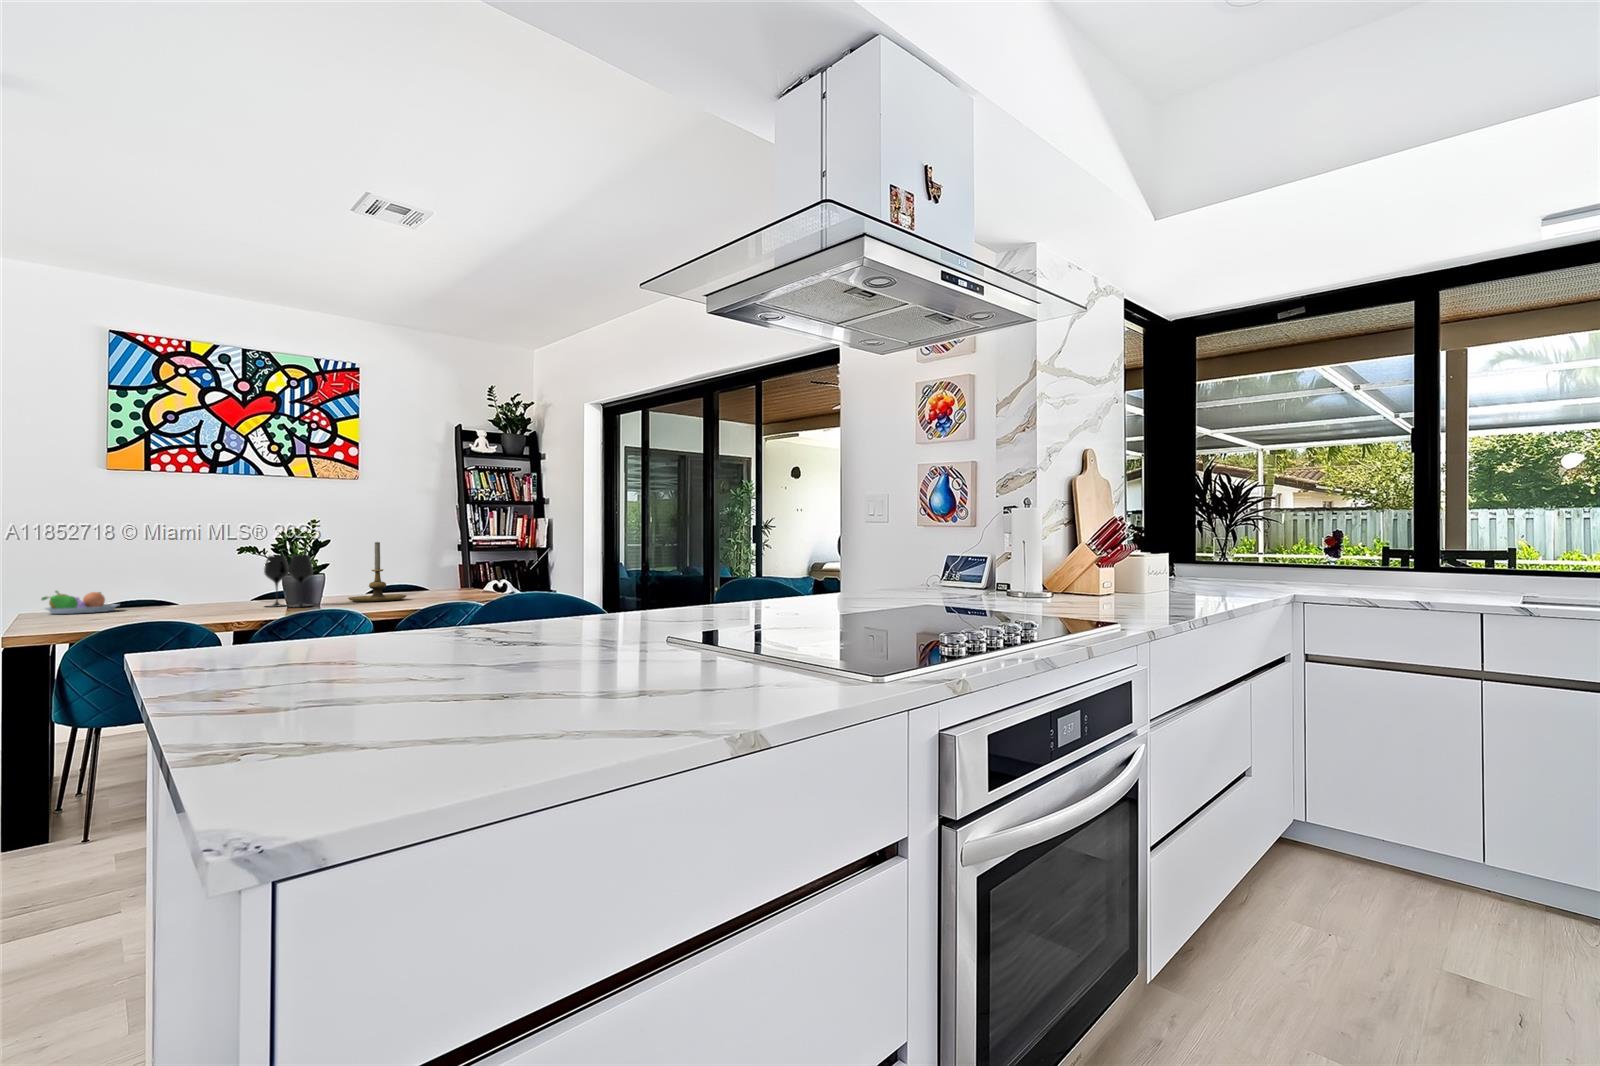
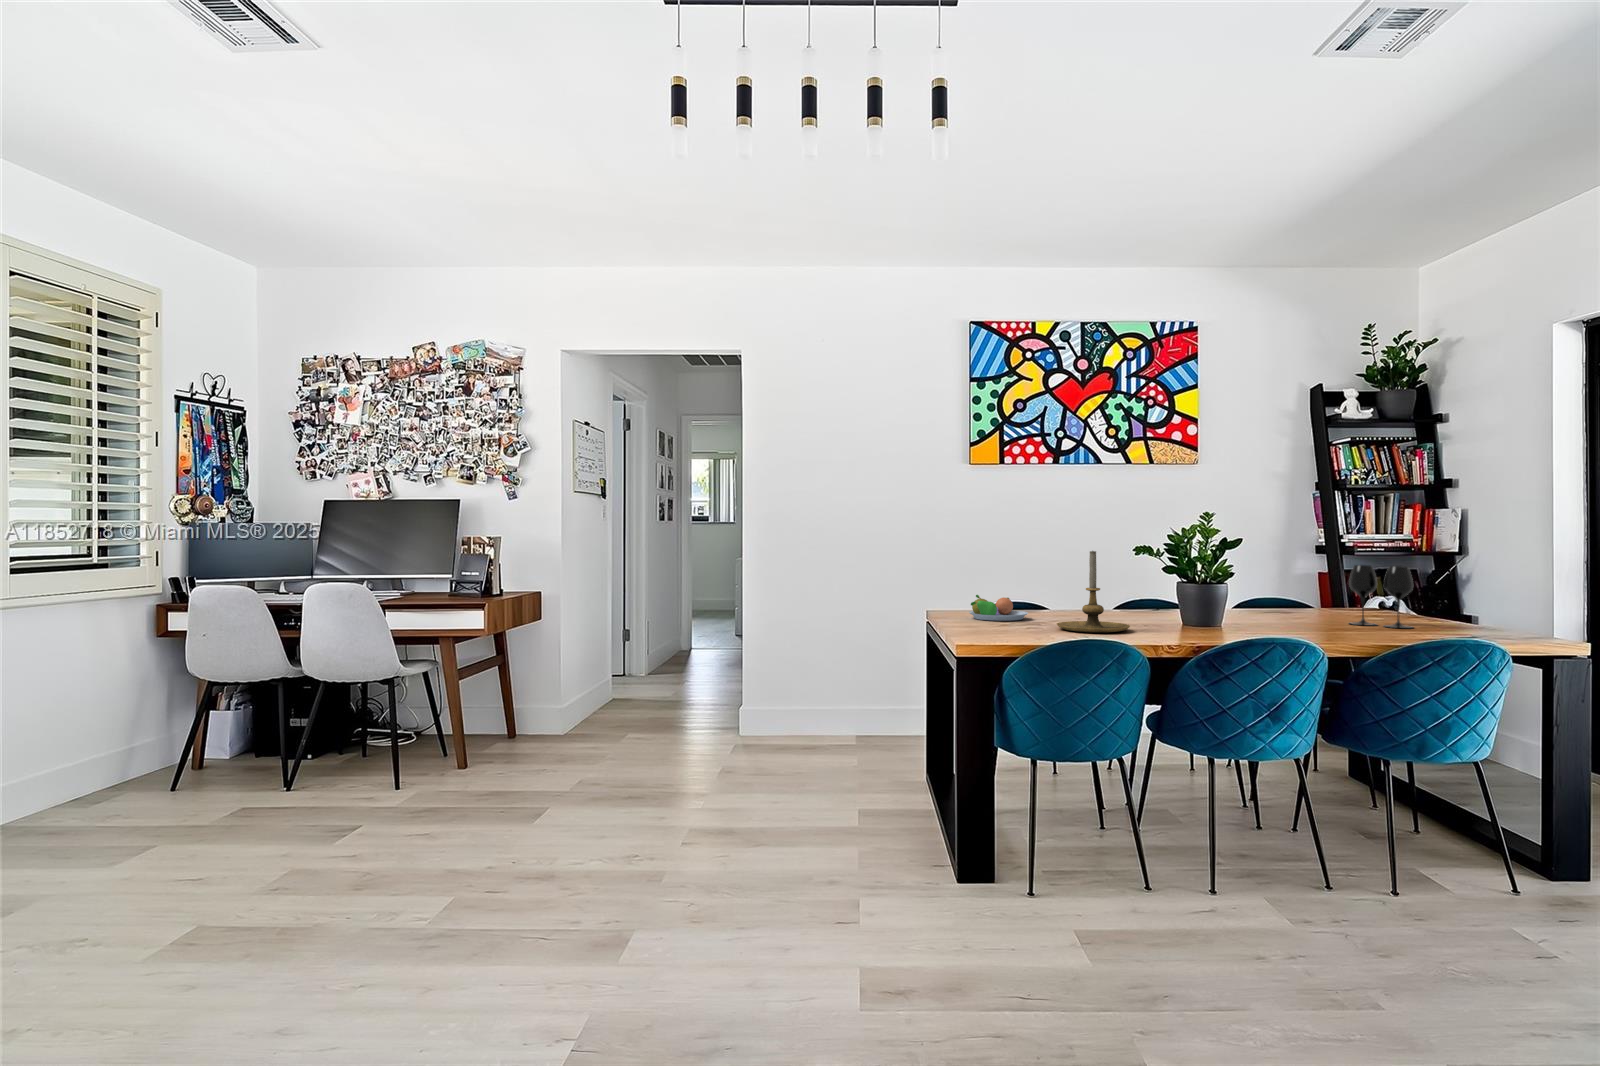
candle holder: present [348,542,407,602] -> present [1057,551,1130,633]
wine glass: present [264,555,313,607] -> present [1349,565,1413,628]

